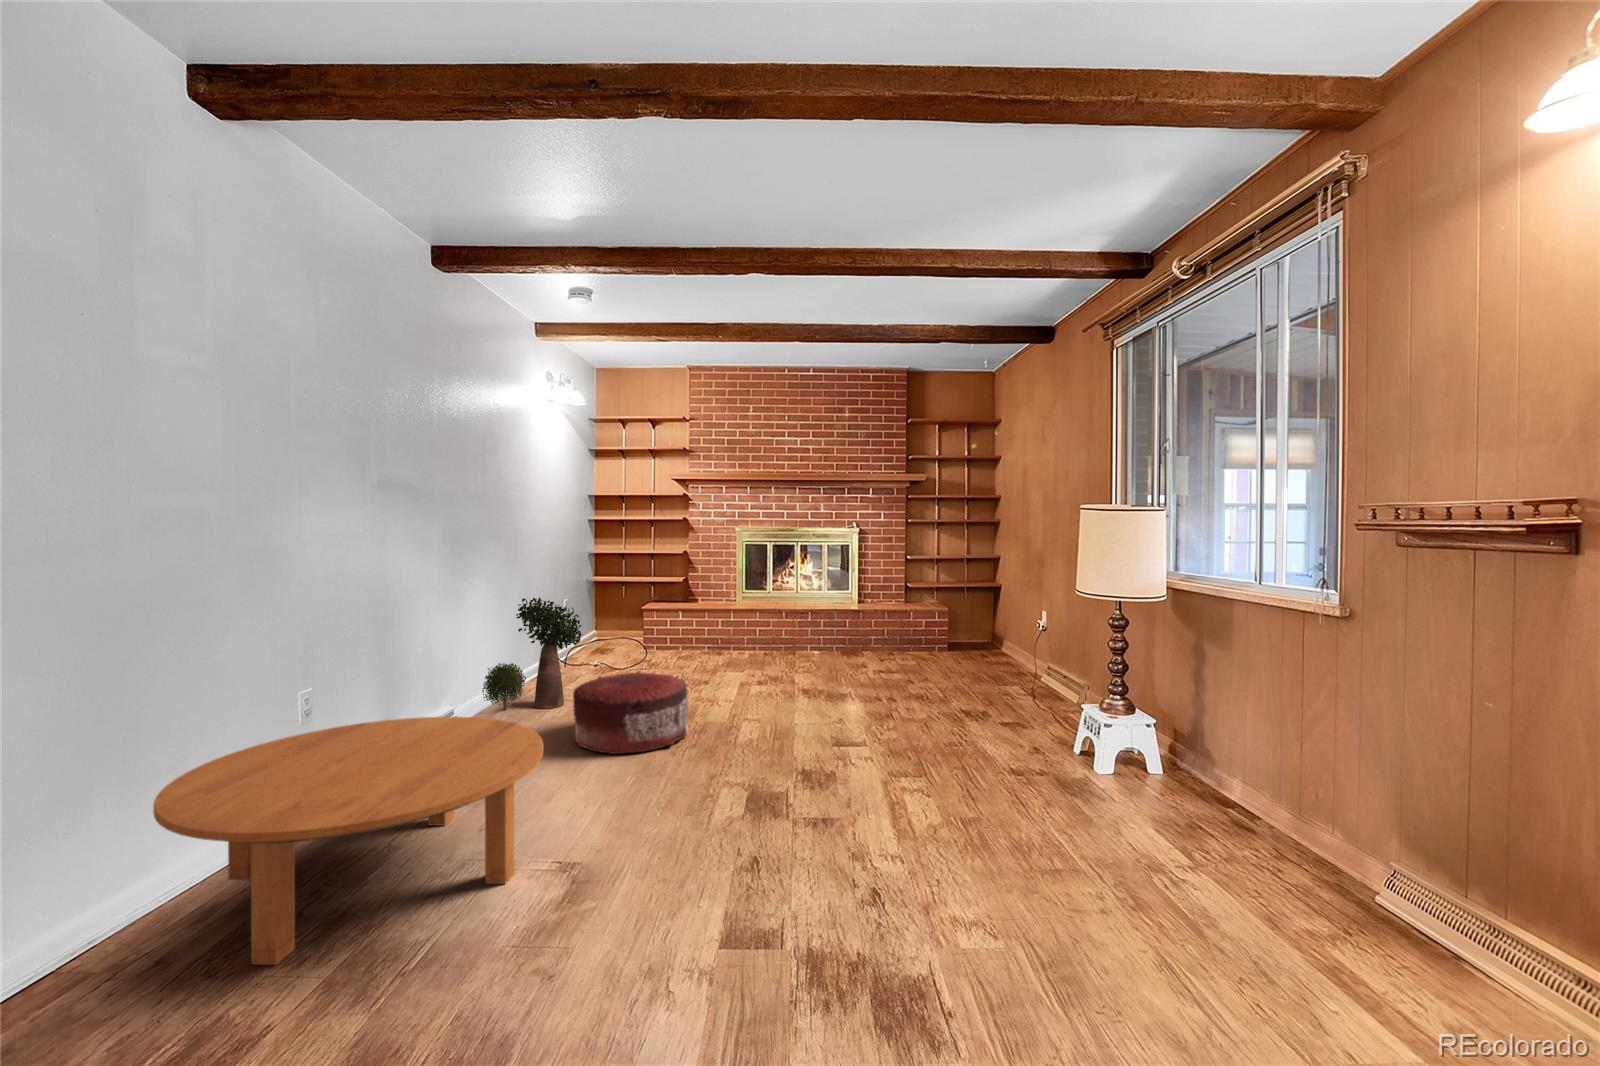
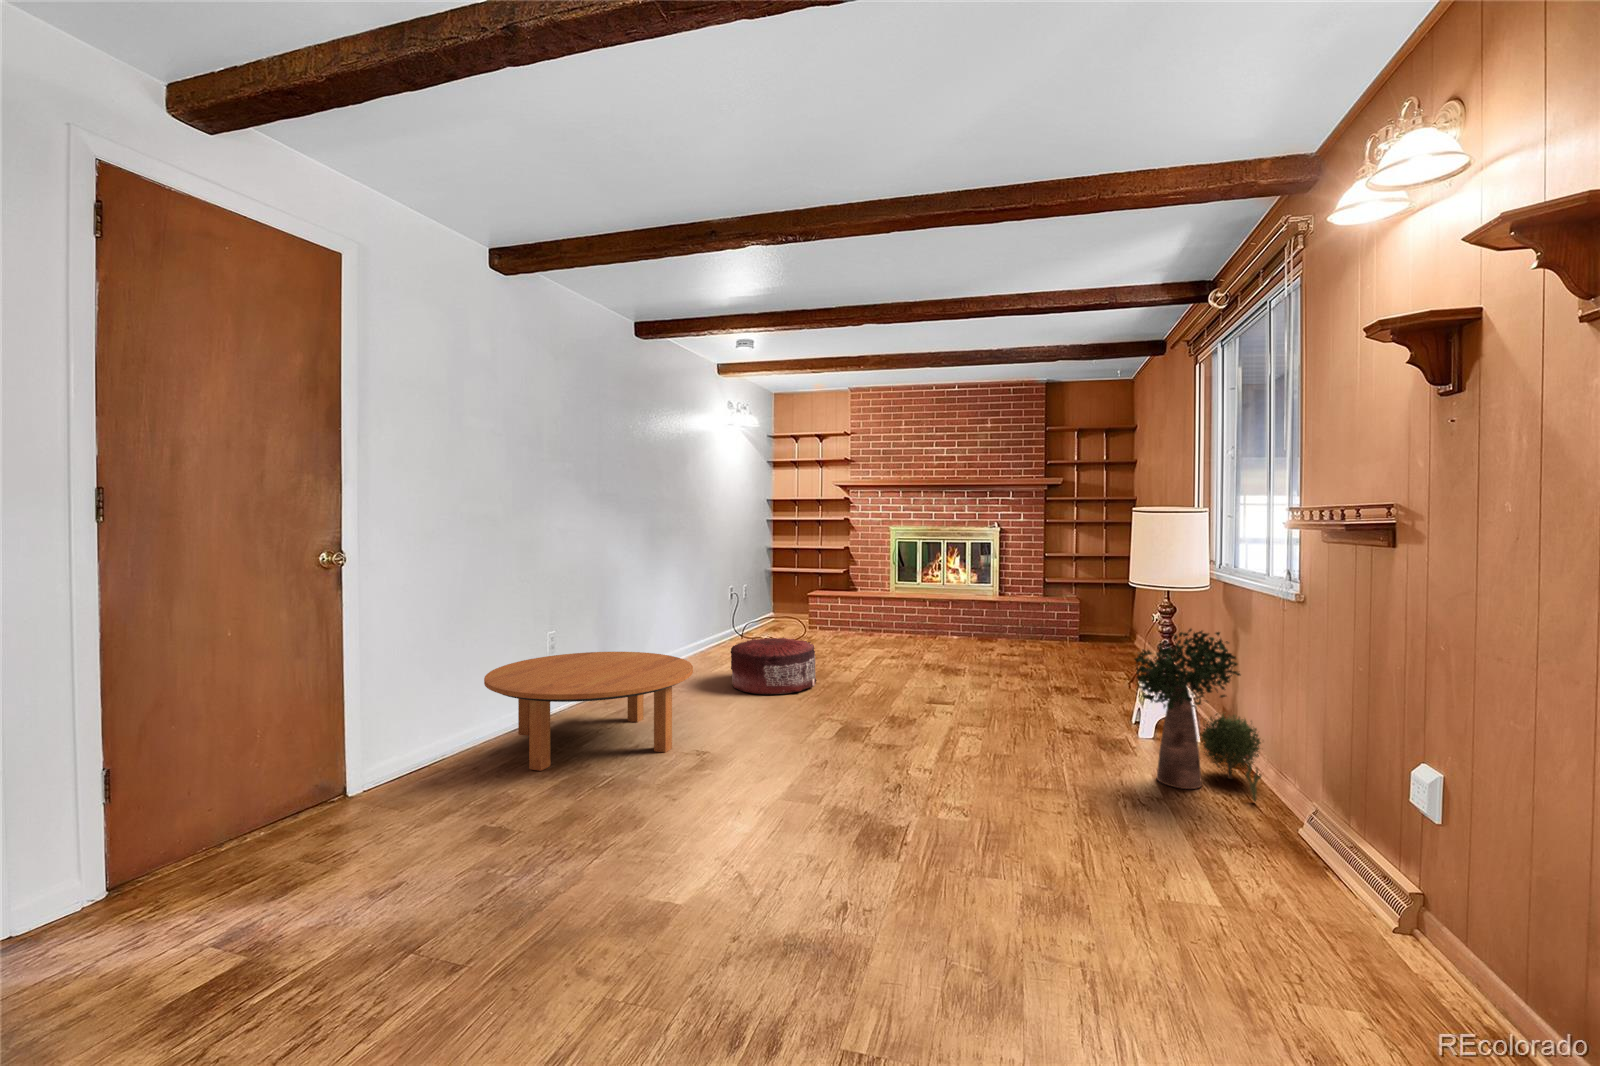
potted plant: present [482,598,582,710] -> present [1134,629,1262,802]

